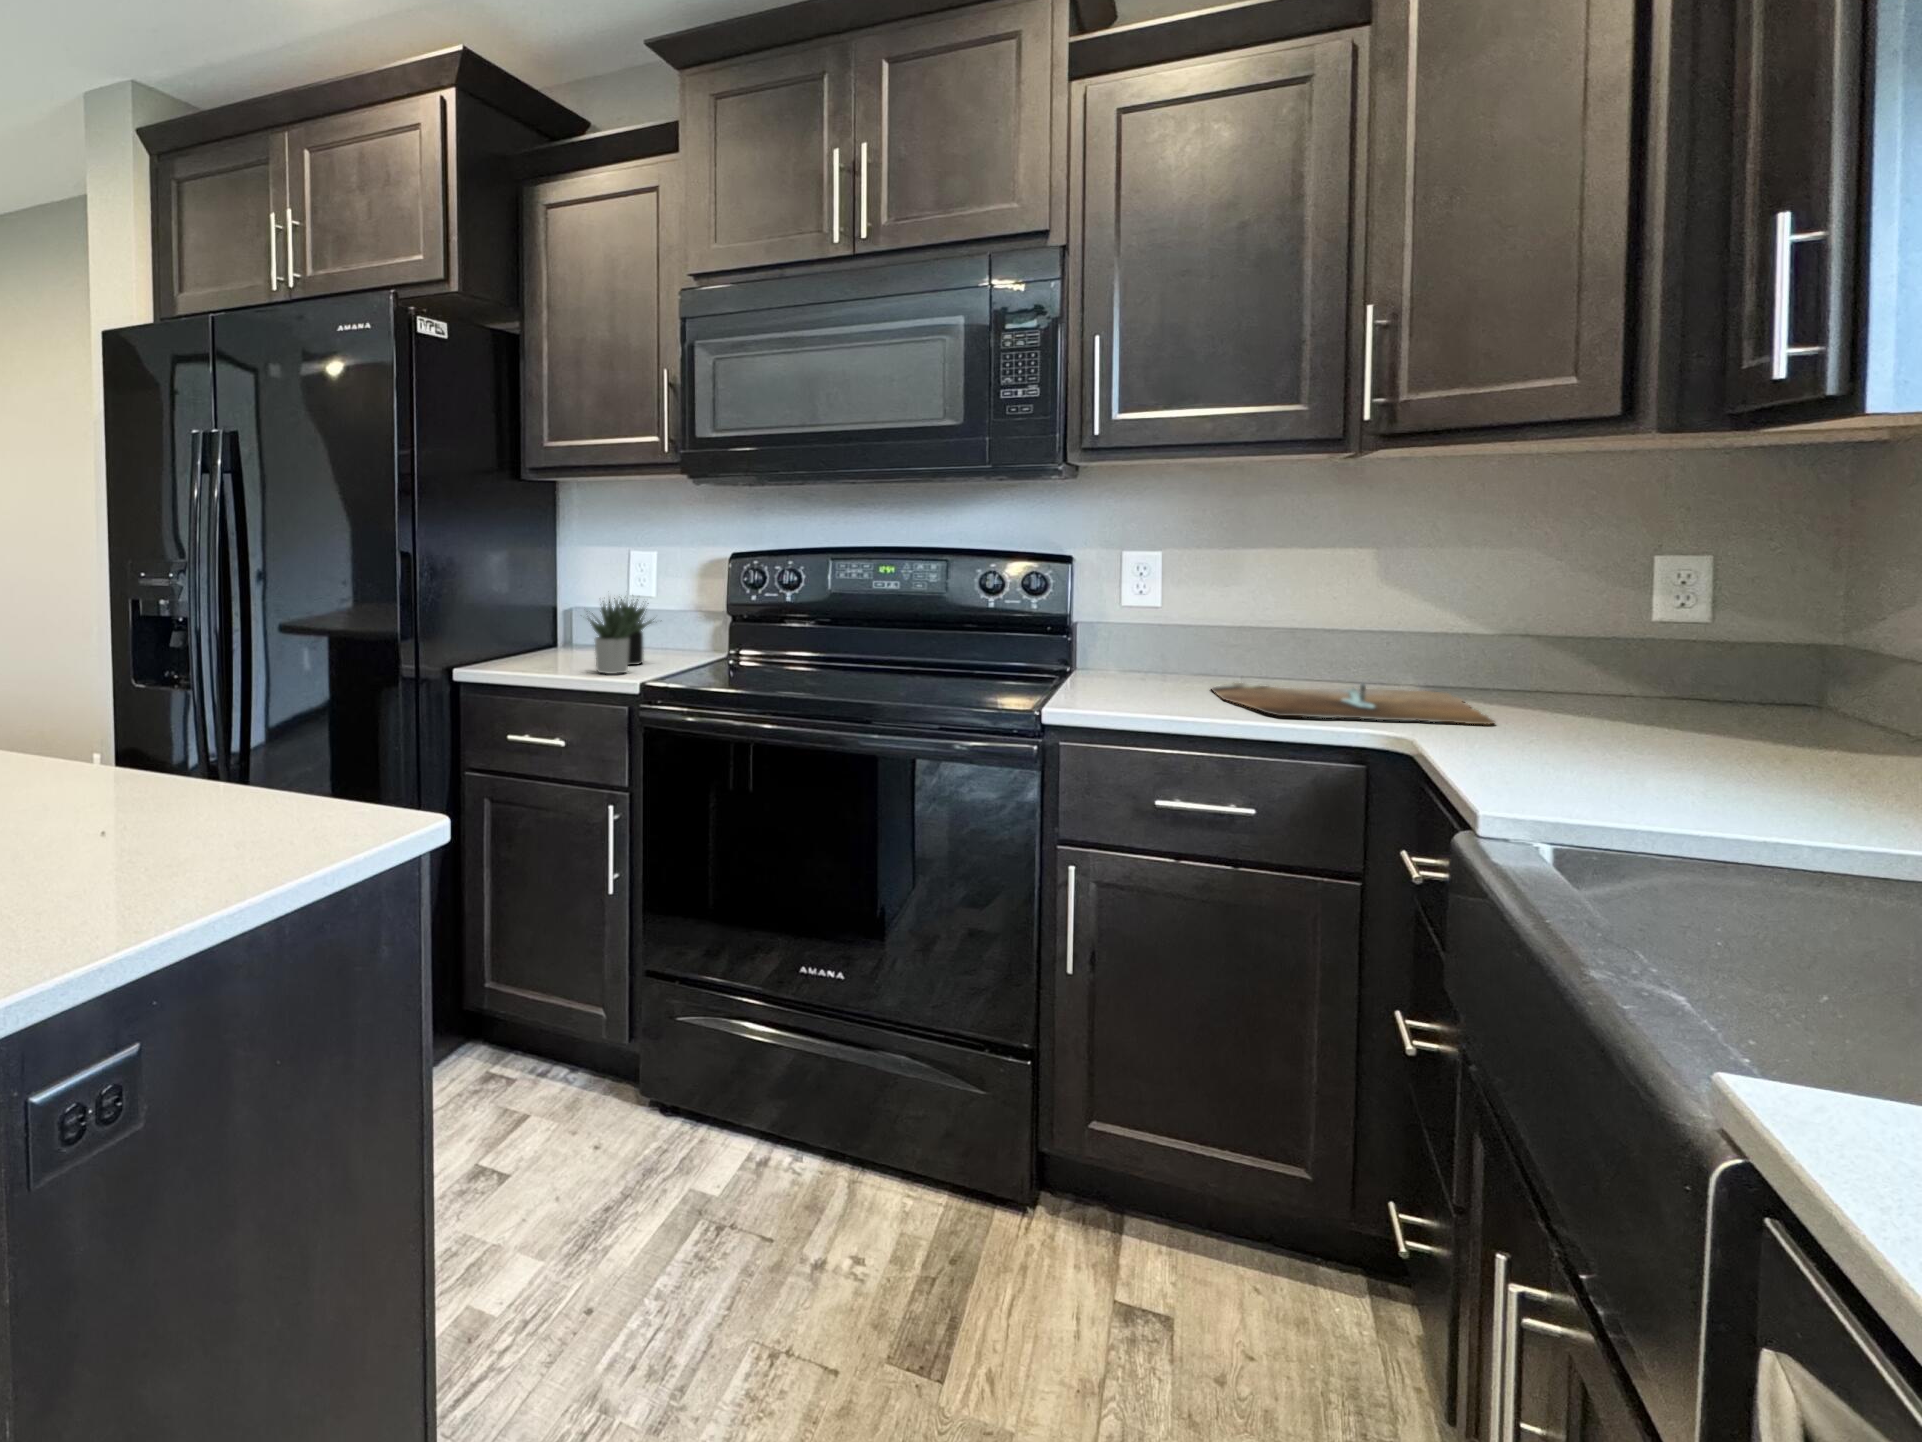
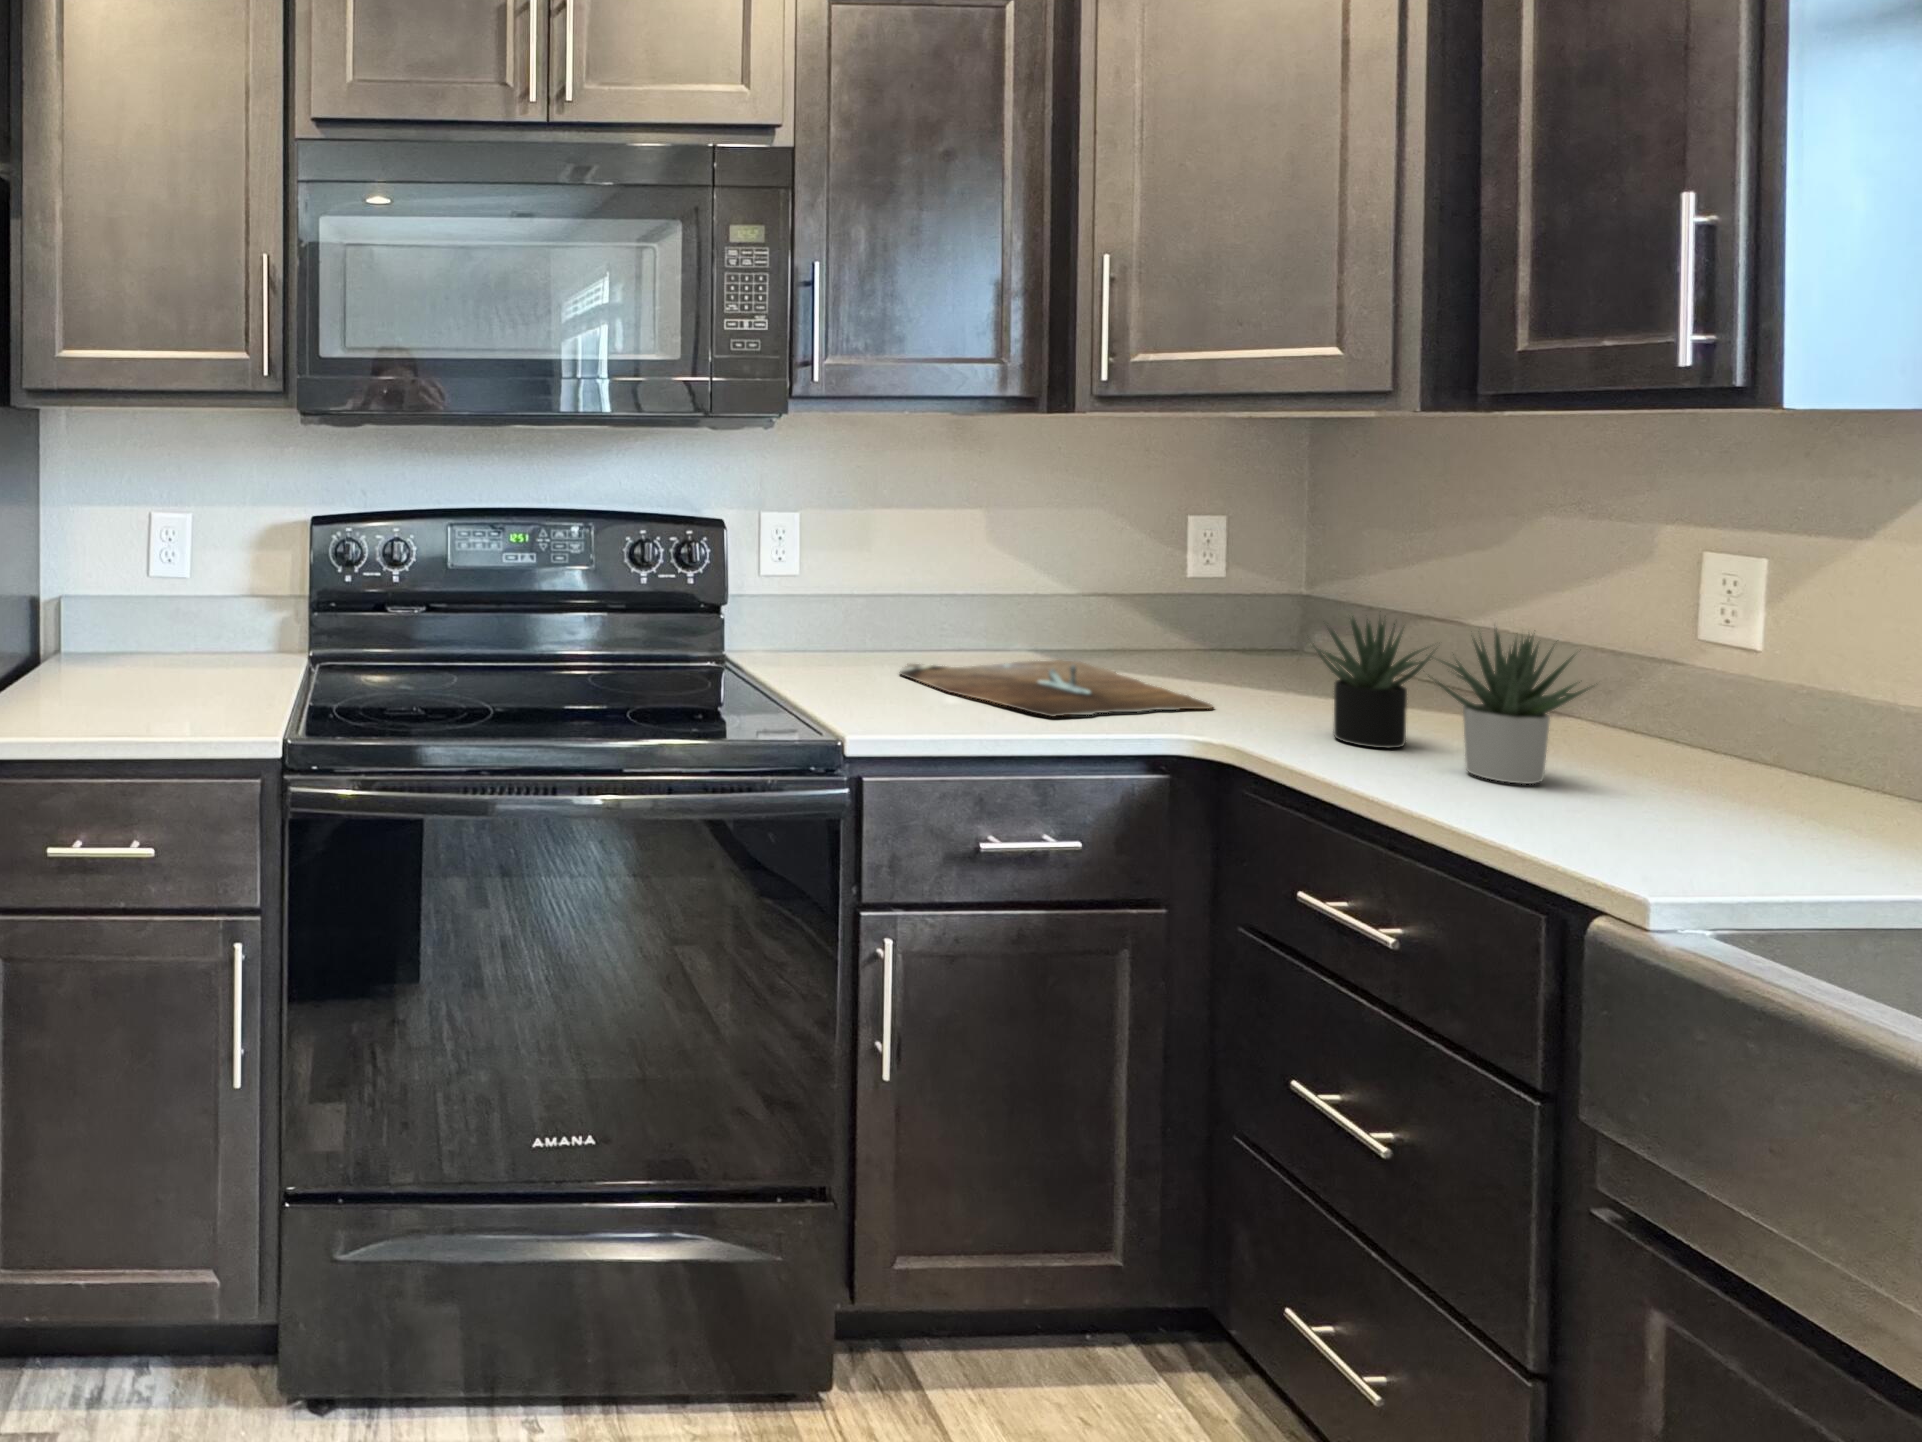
succulent plant: present [588,598,654,674] -> present [1313,616,1589,784]

